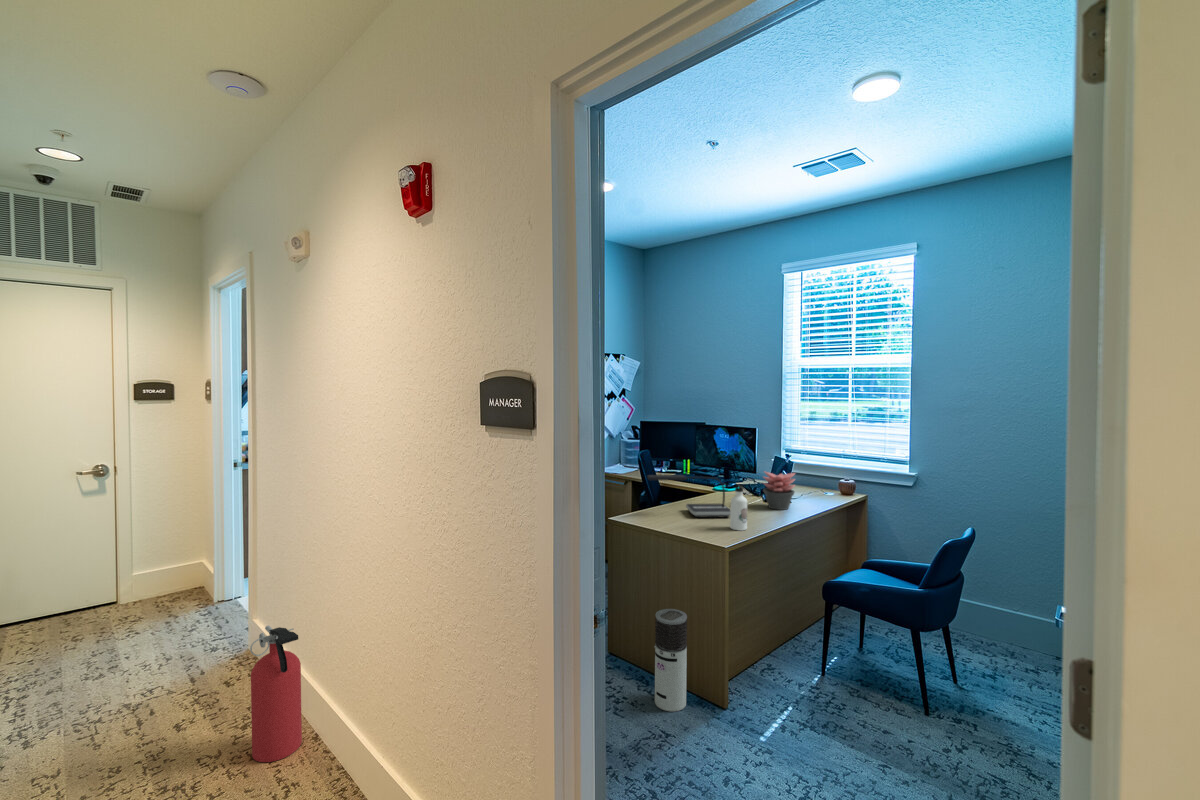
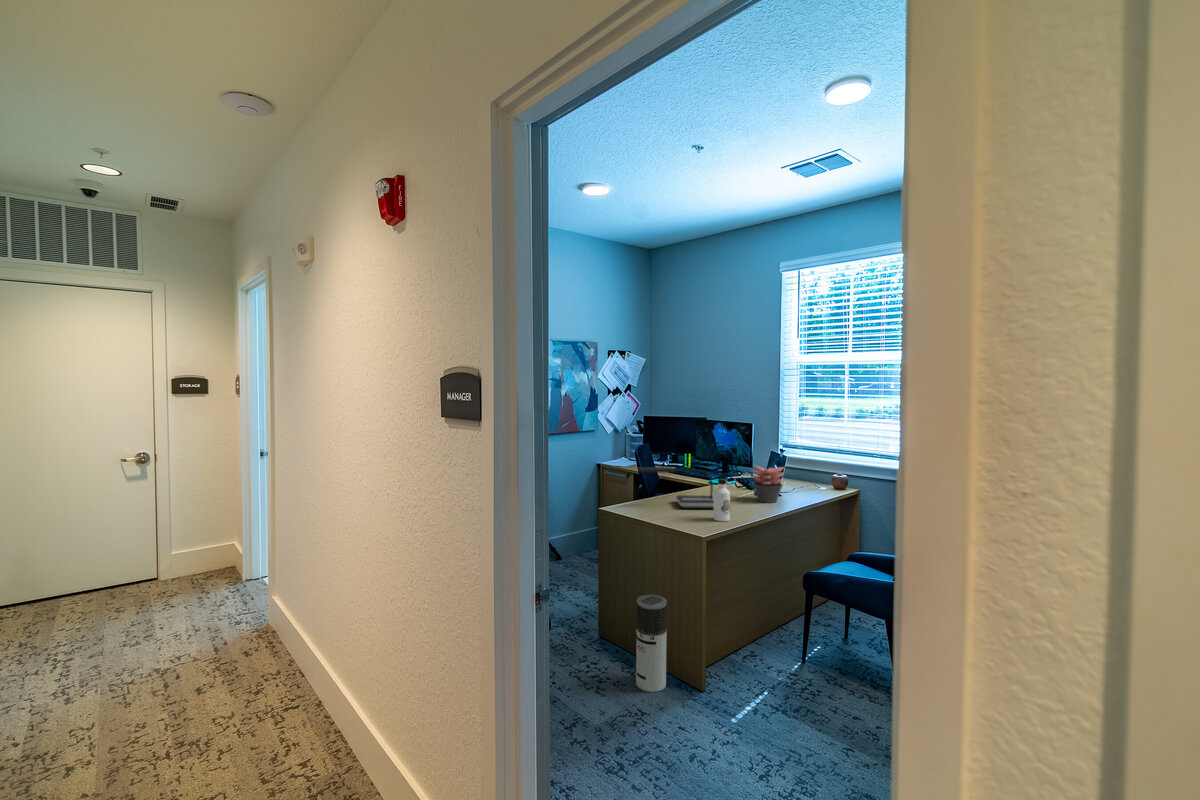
fire extinguisher: present [250,626,302,762] -> none [258,600,306,724]

